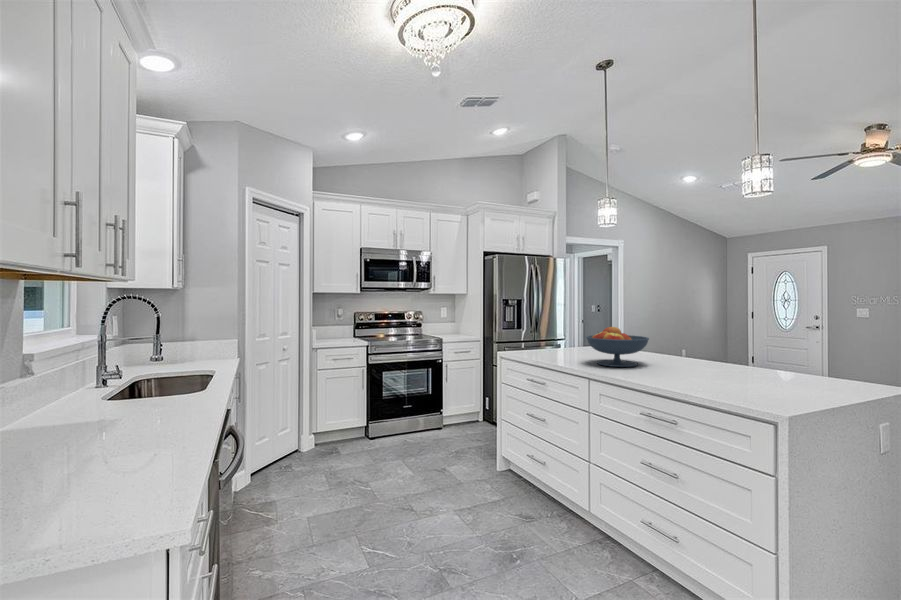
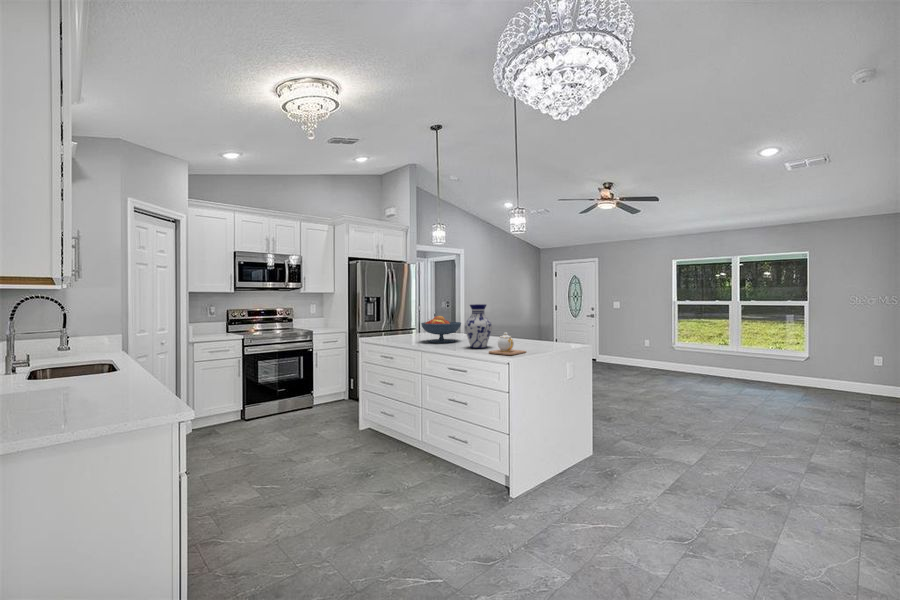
vase: none [665,312,714,383] -> present [465,304,492,348]
teapot: none [721,363,799,407] -> present [489,332,526,355]

